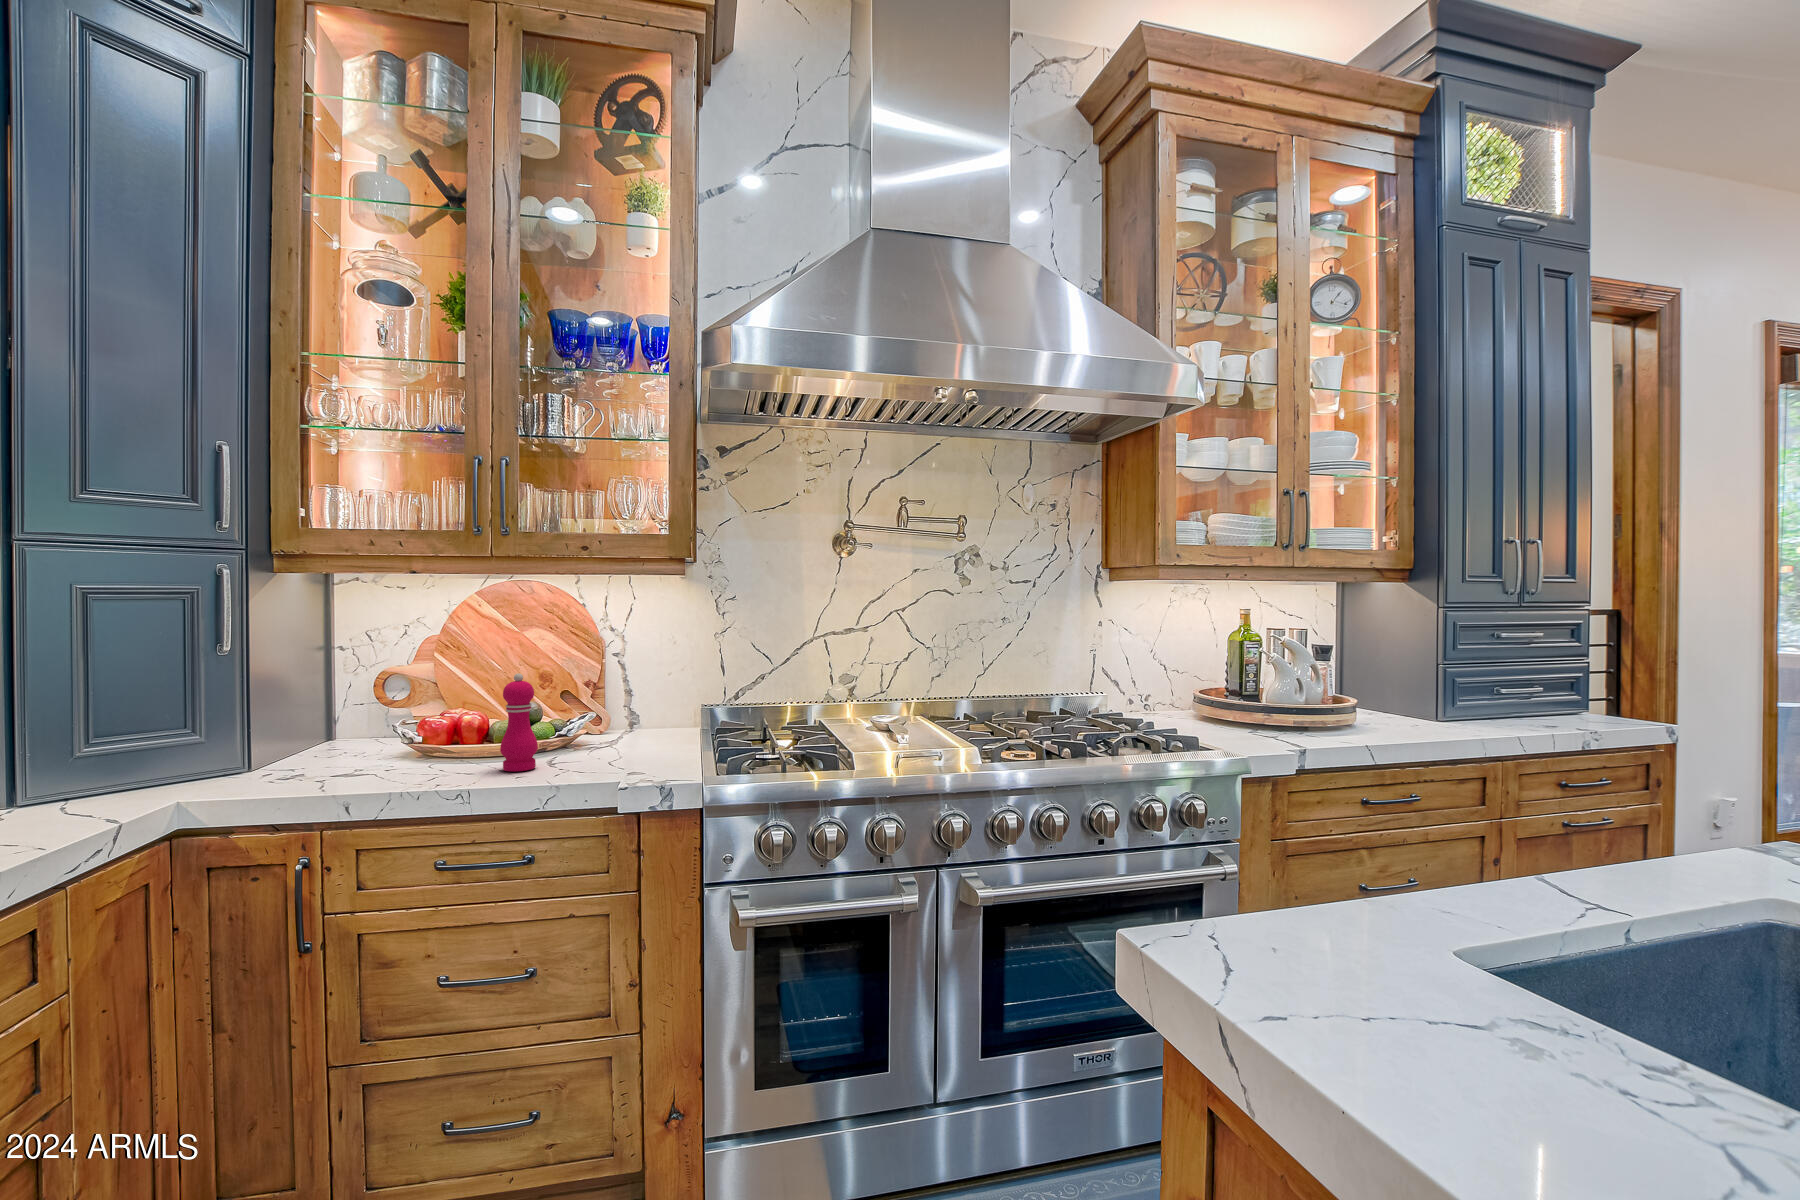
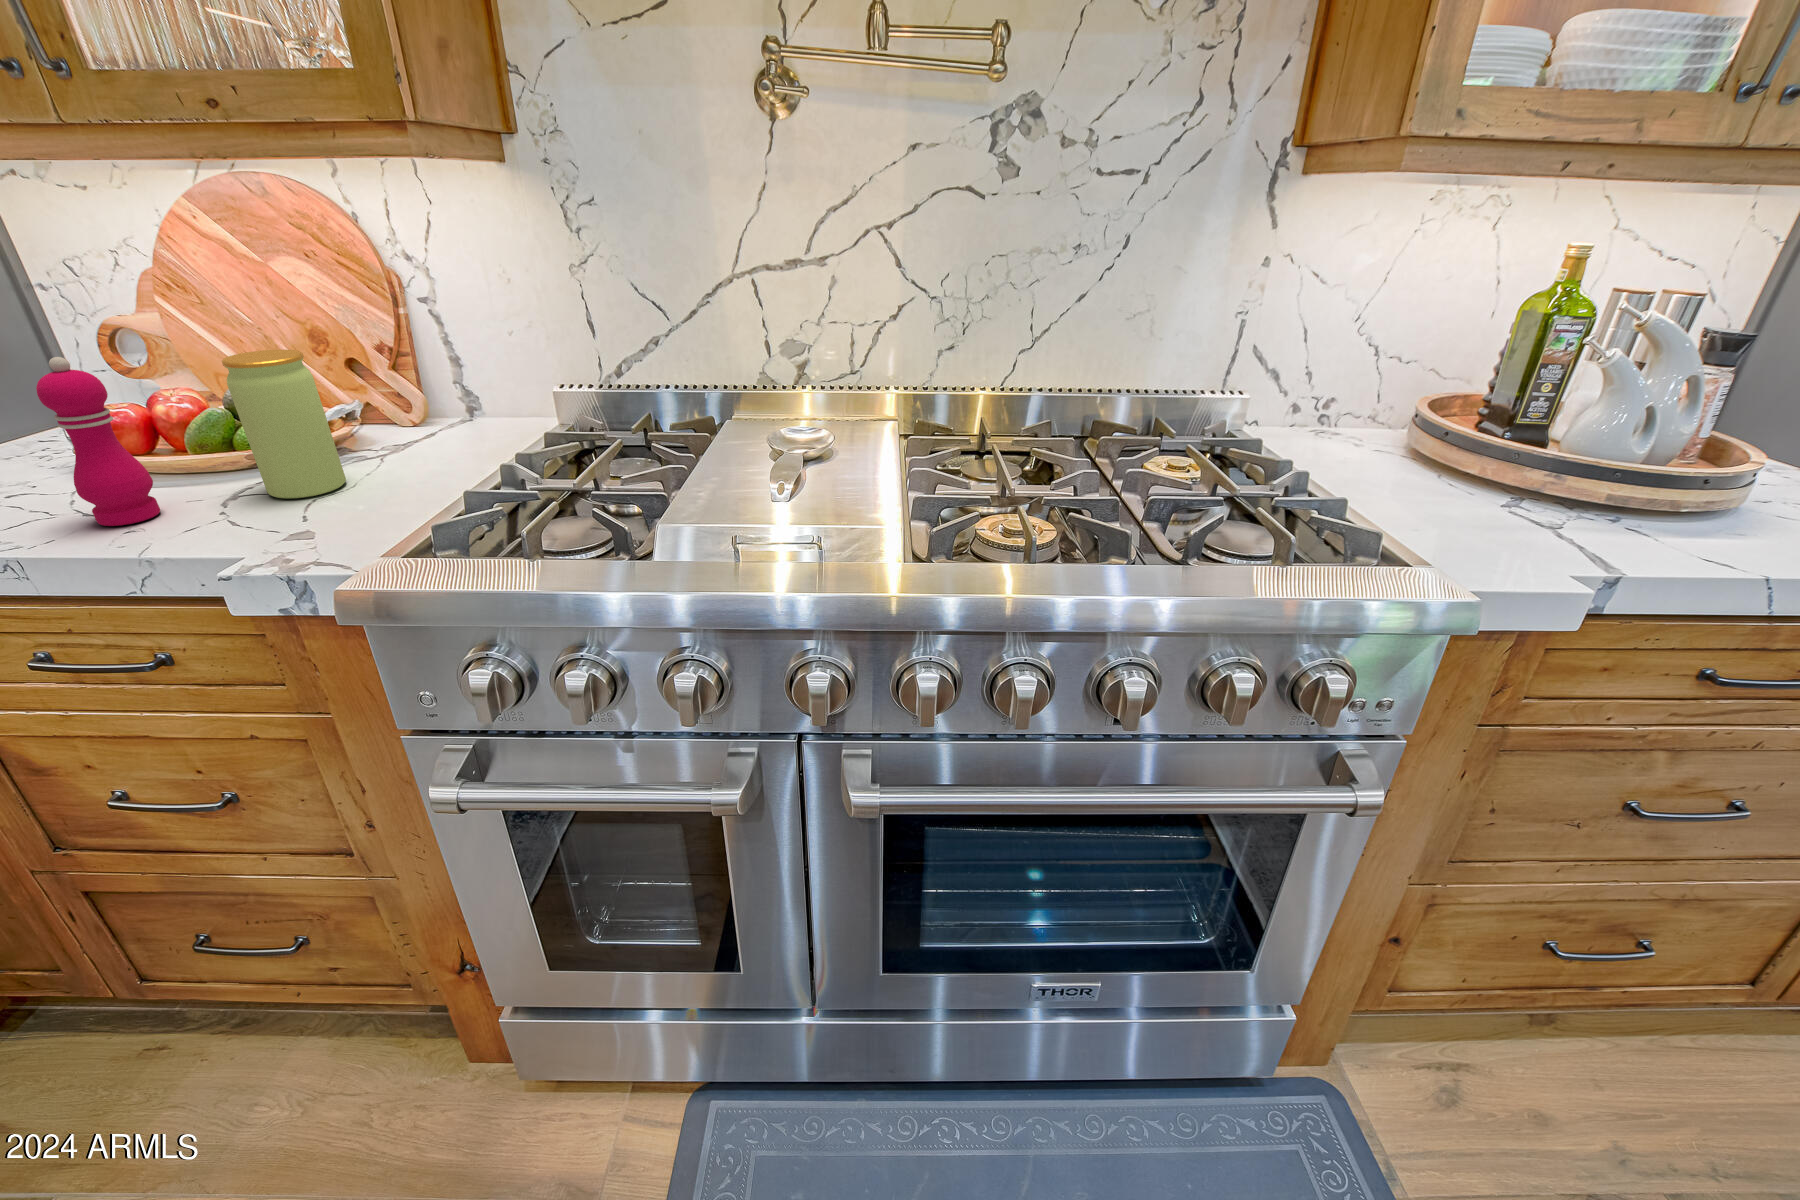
jar: none [580,674,624,759] -> present [222,350,346,499]

